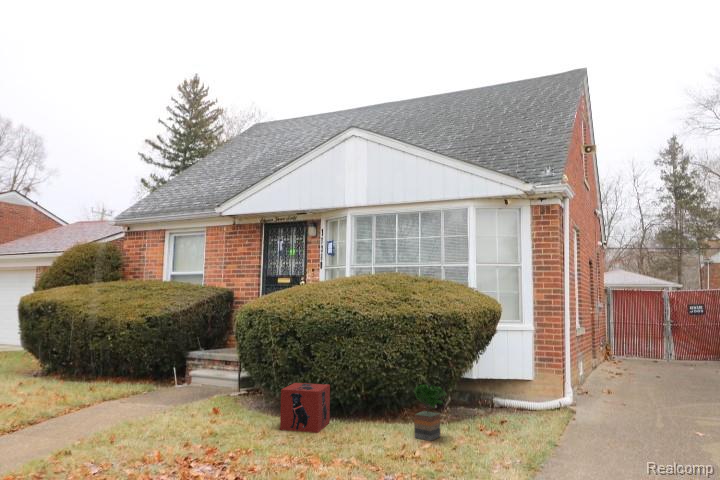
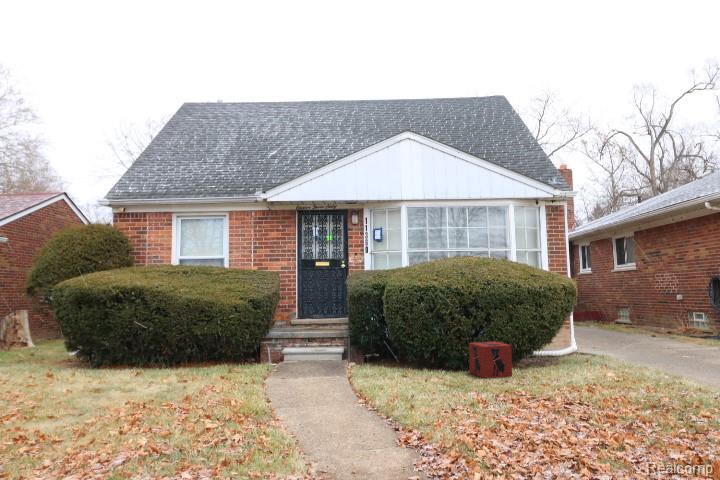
potted tree: present [414,385,445,441] -> none [563,333,591,371]

